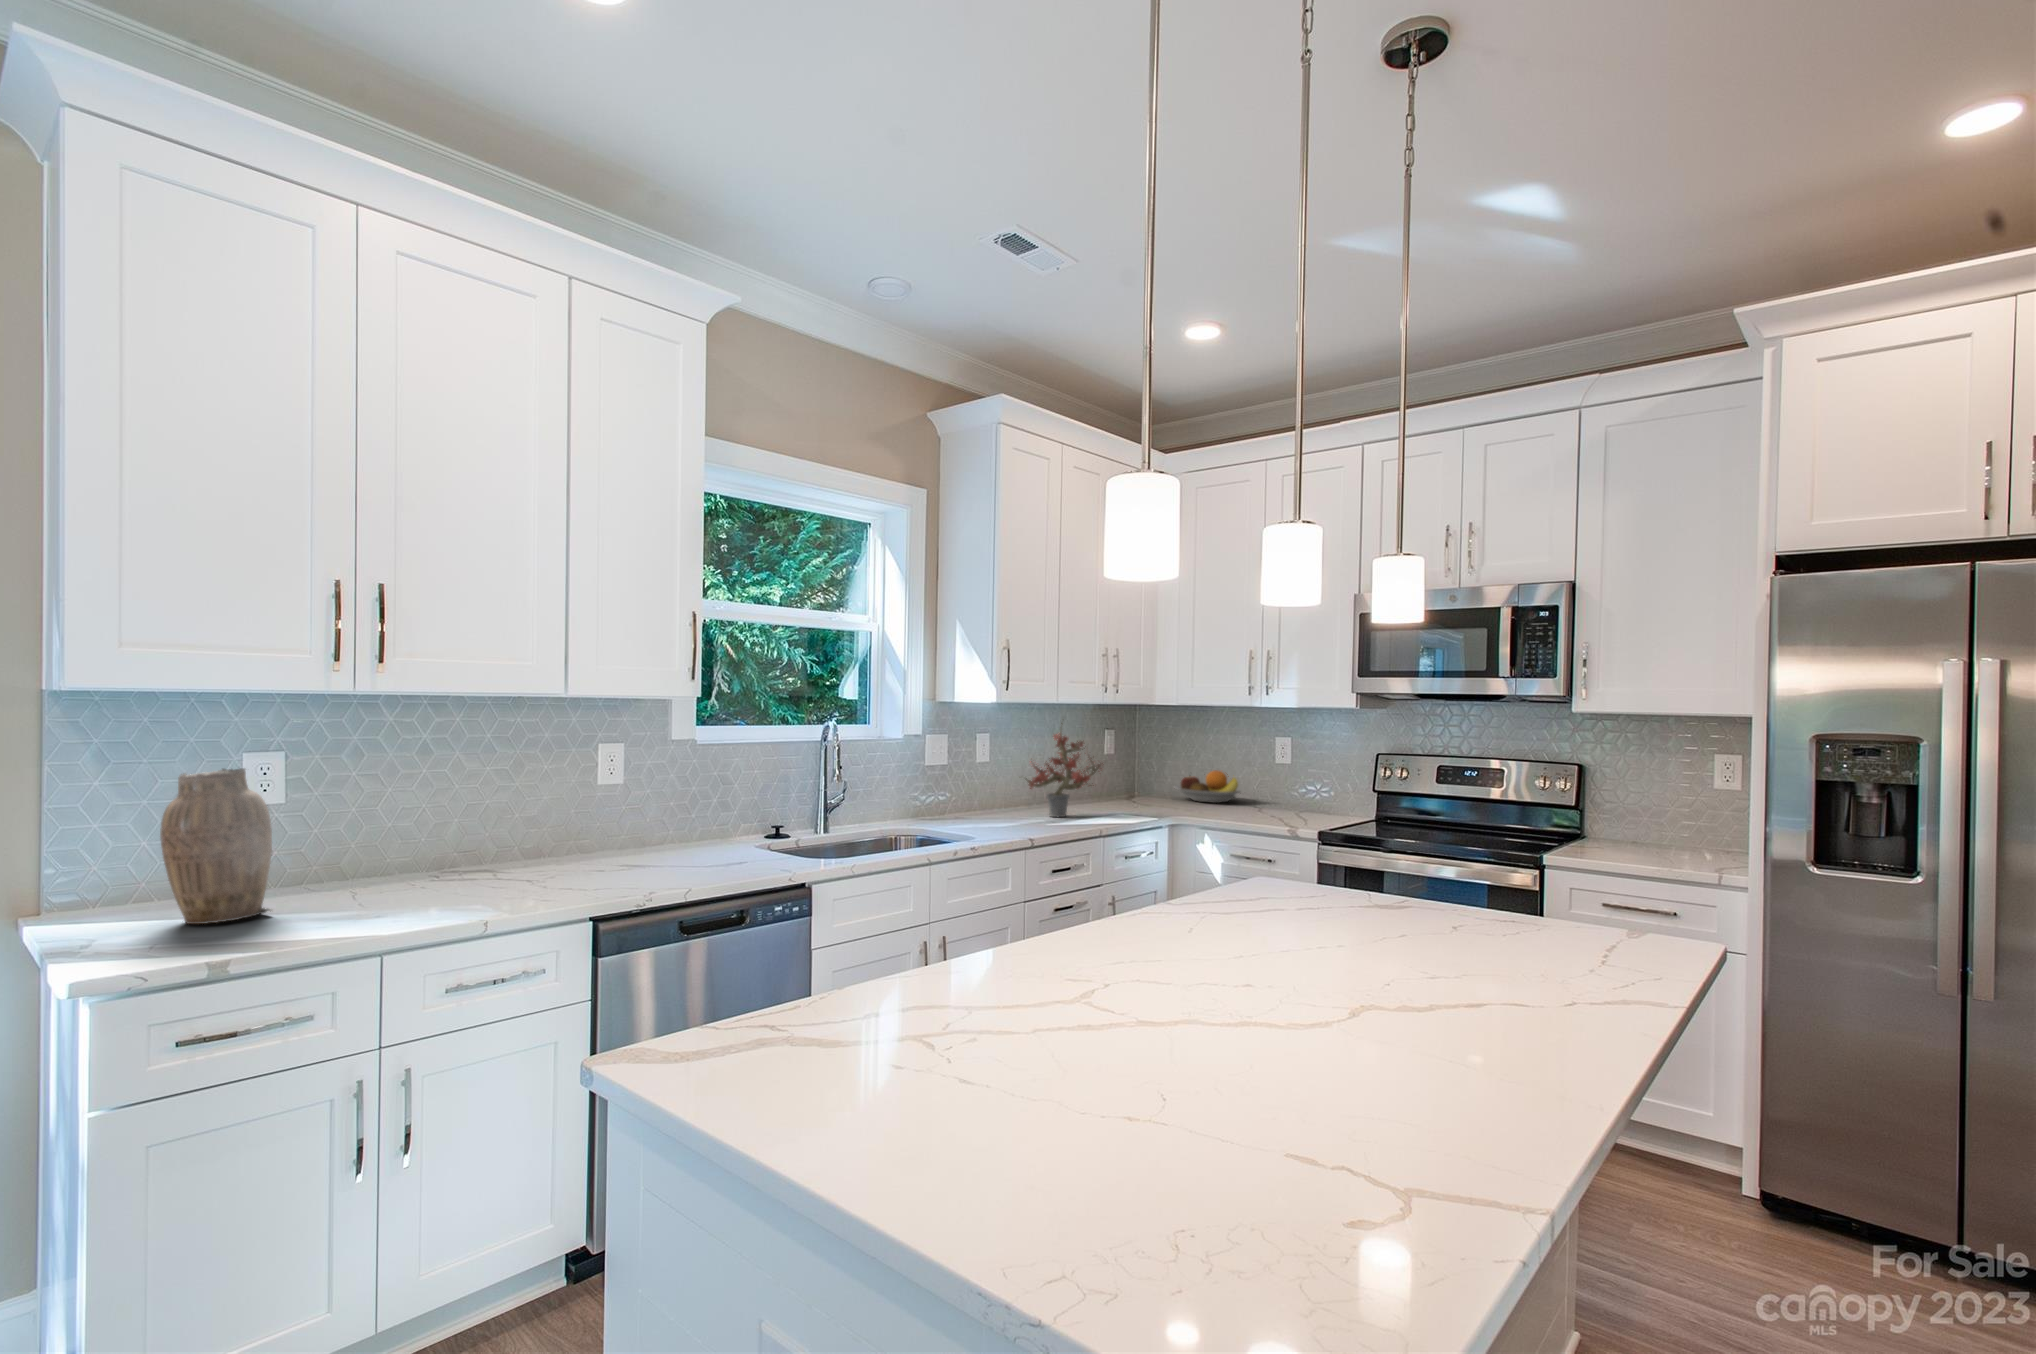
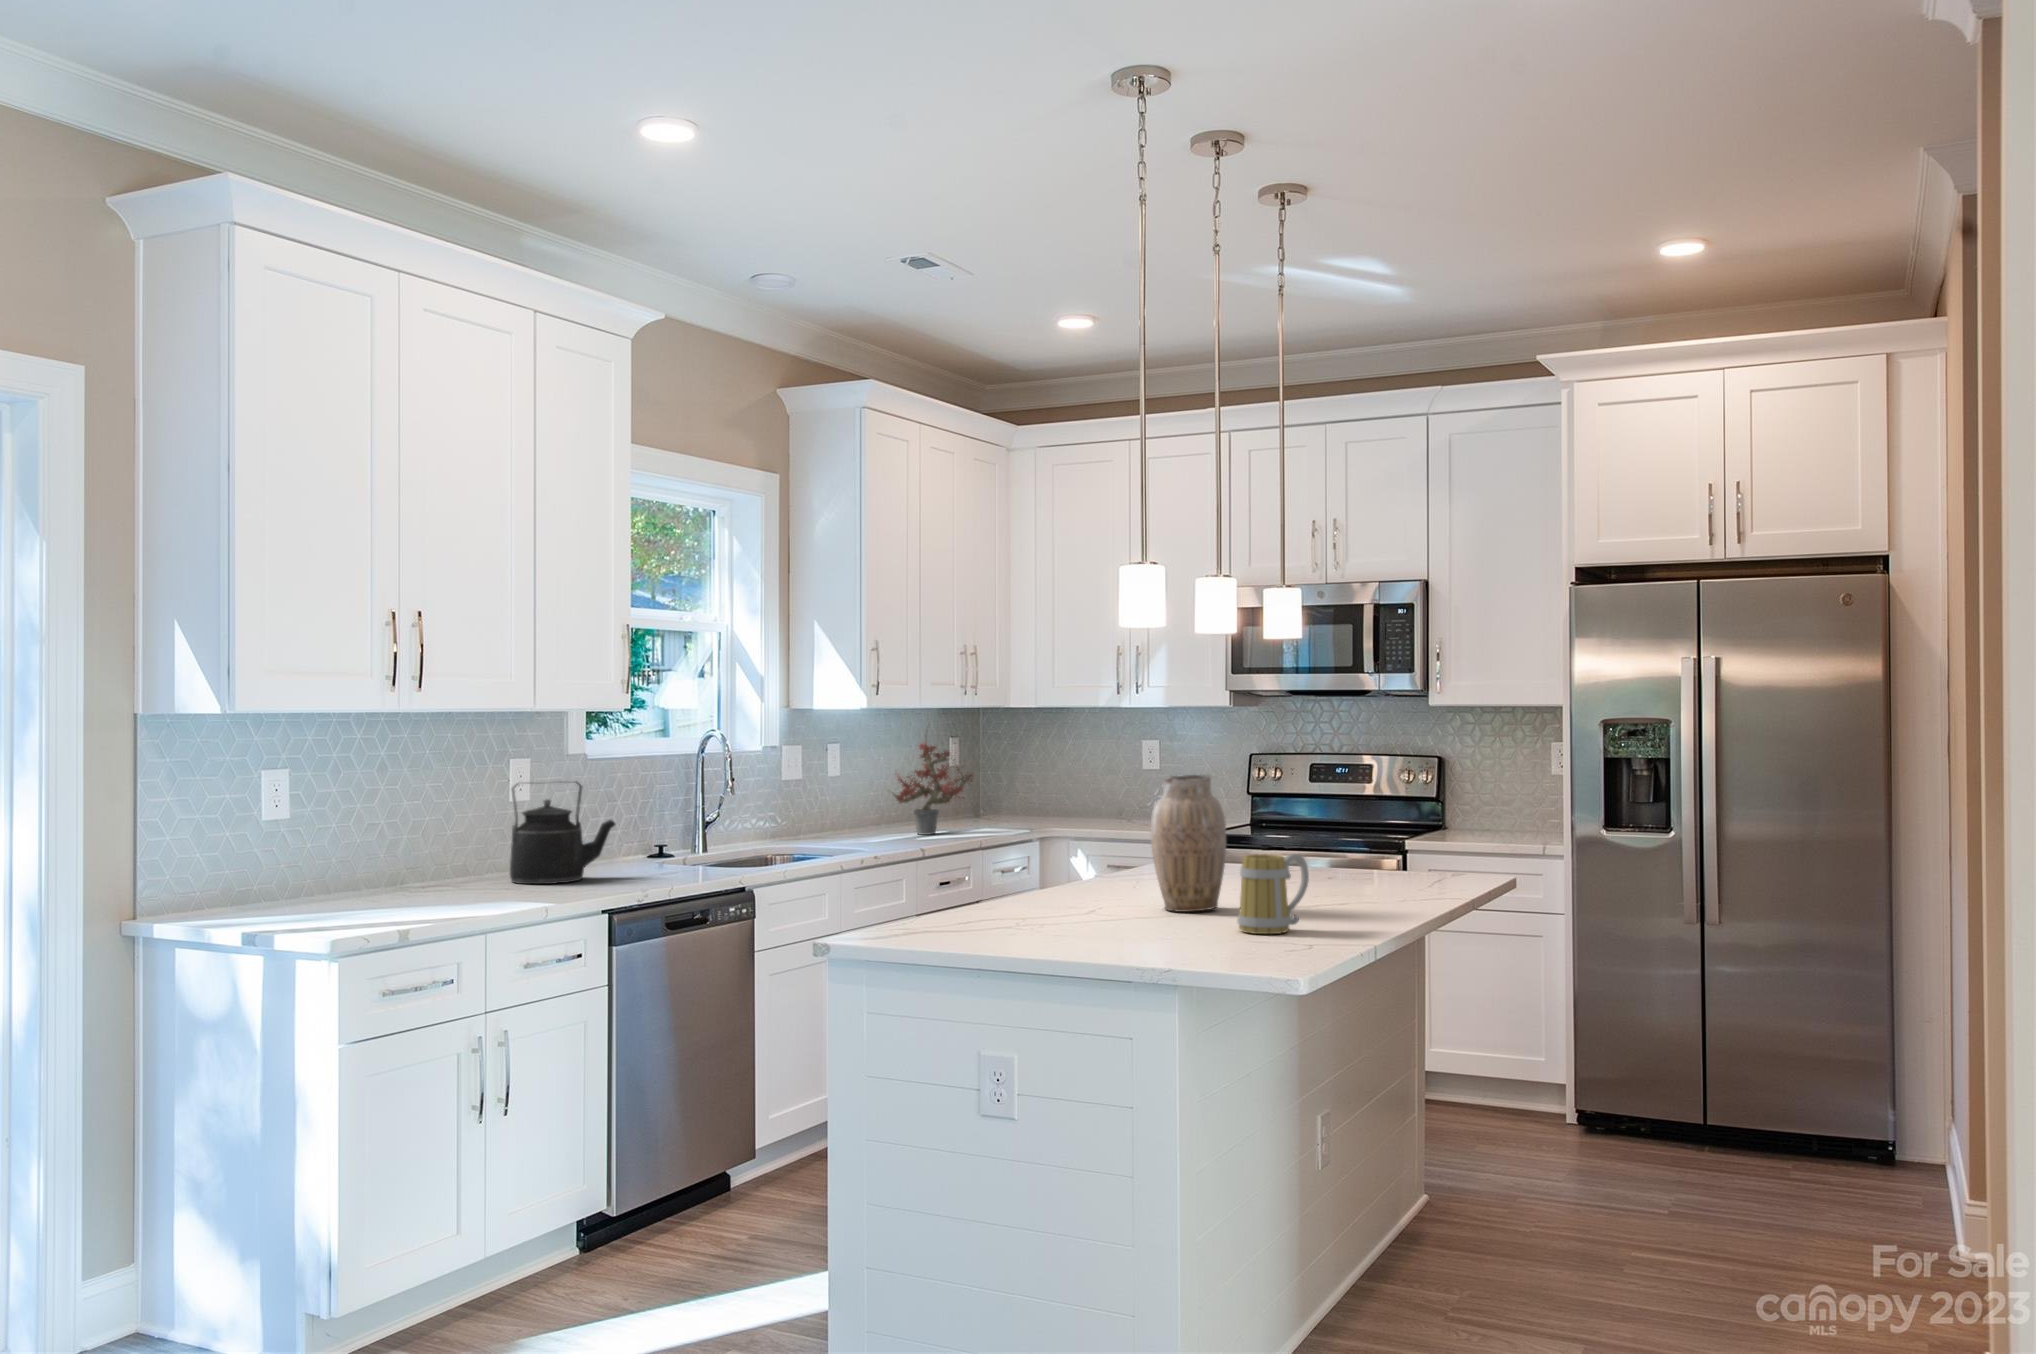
vase: present [160,768,272,924] -> present [1150,775,1226,912]
kettle: none [564,768,680,874] -> present [510,782,615,884]
fruit bowl: present [1174,770,1240,803] -> none [1032,782,1114,818]
mug: none [1279,991,1424,1166] -> present [1237,854,1309,934]

